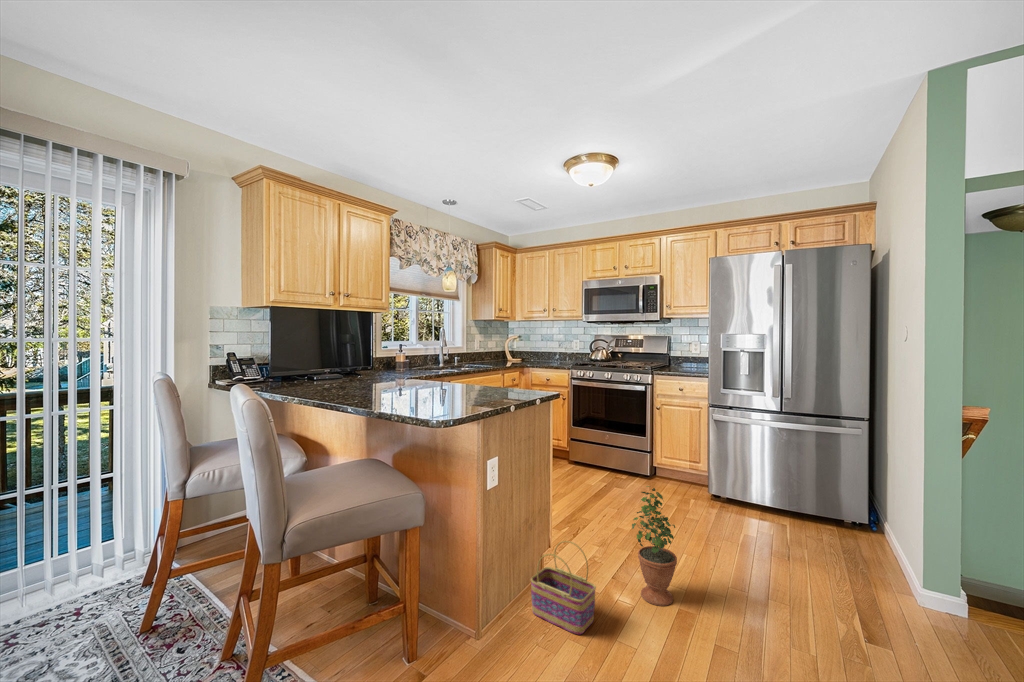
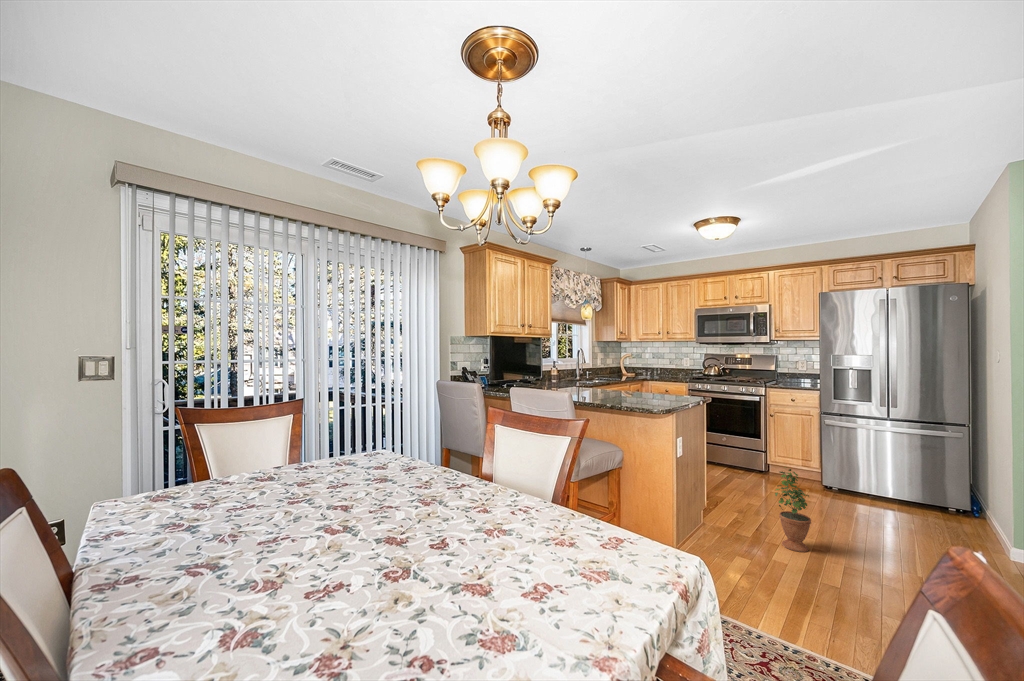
basket: present [531,541,596,635] -> none [704,501,754,561]

